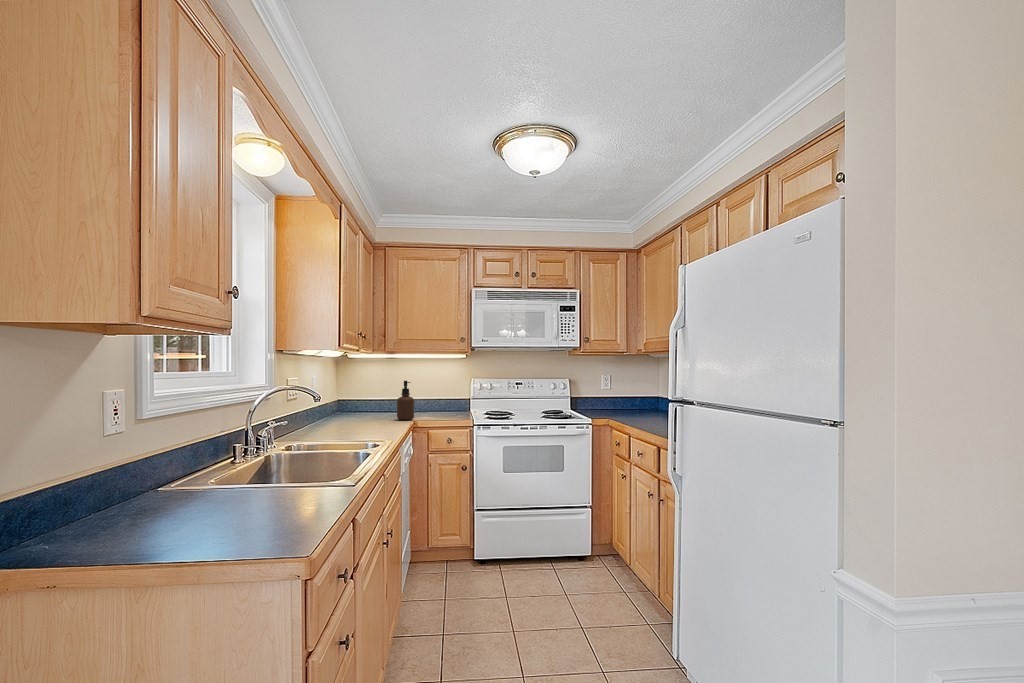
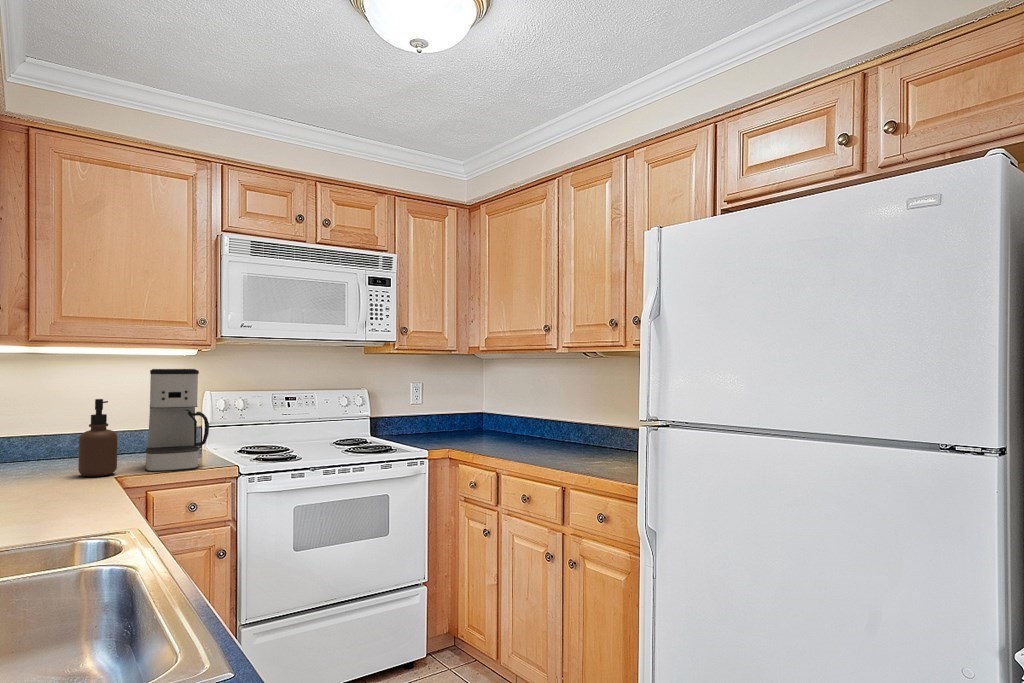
coffee maker: none [428,365,460,421] -> present [145,369,209,472]

